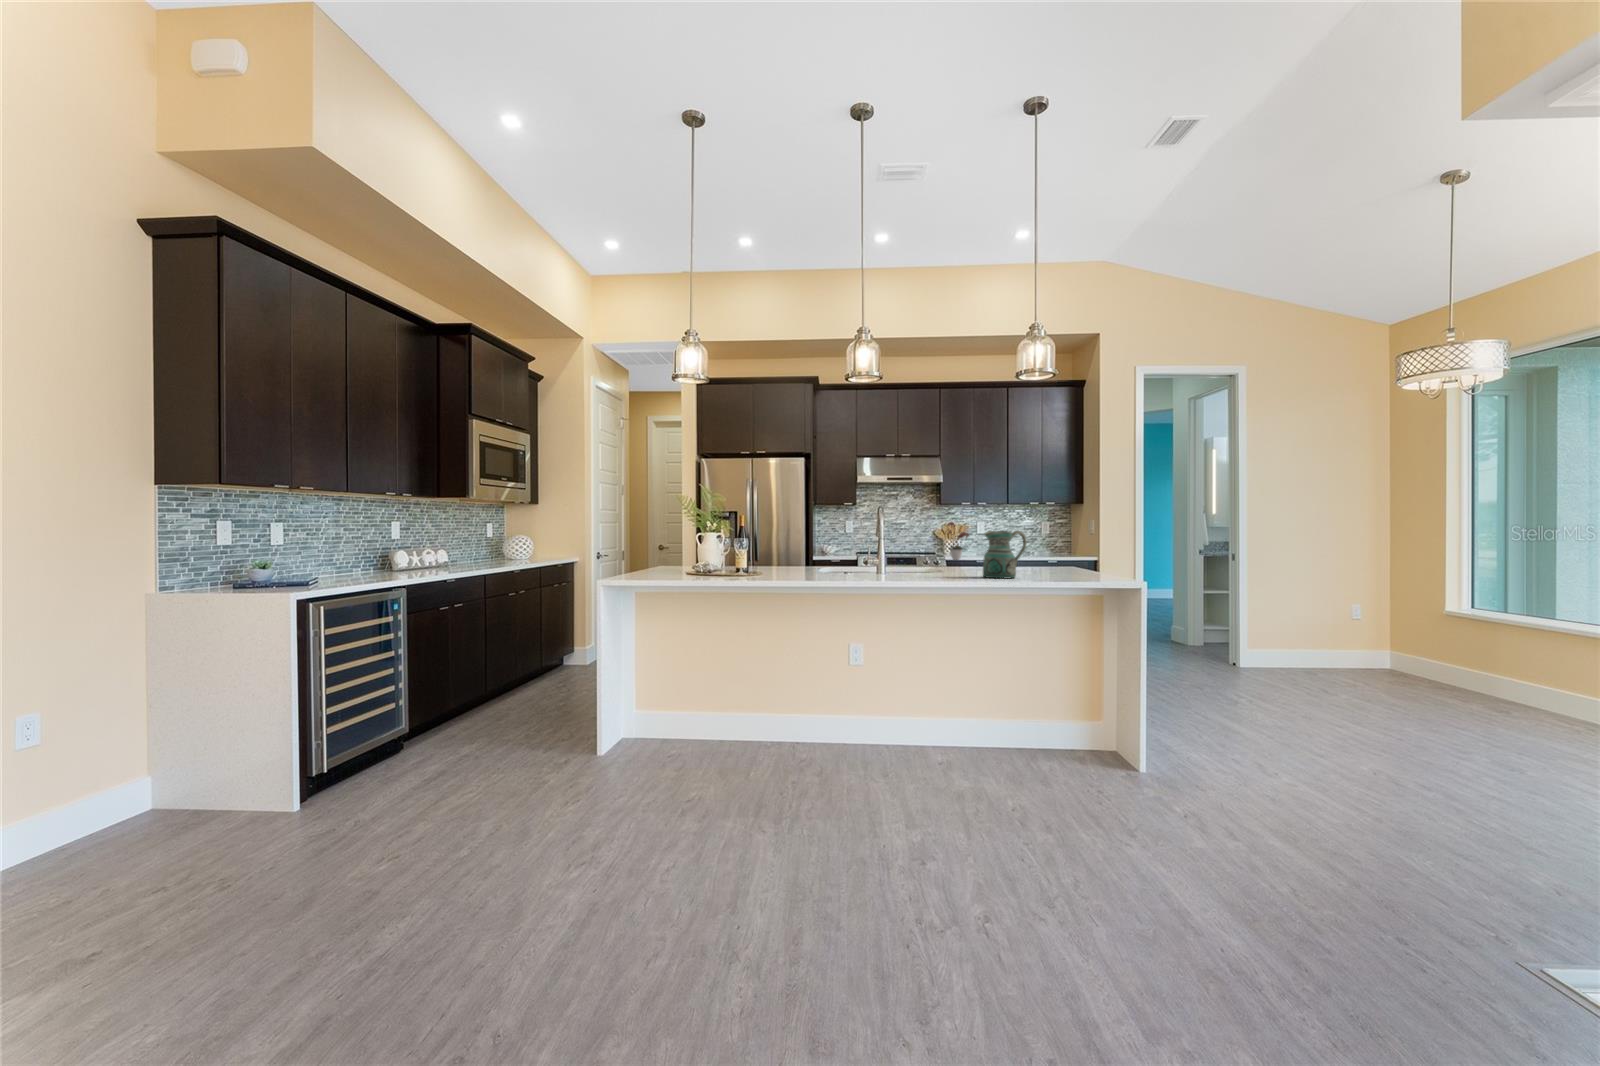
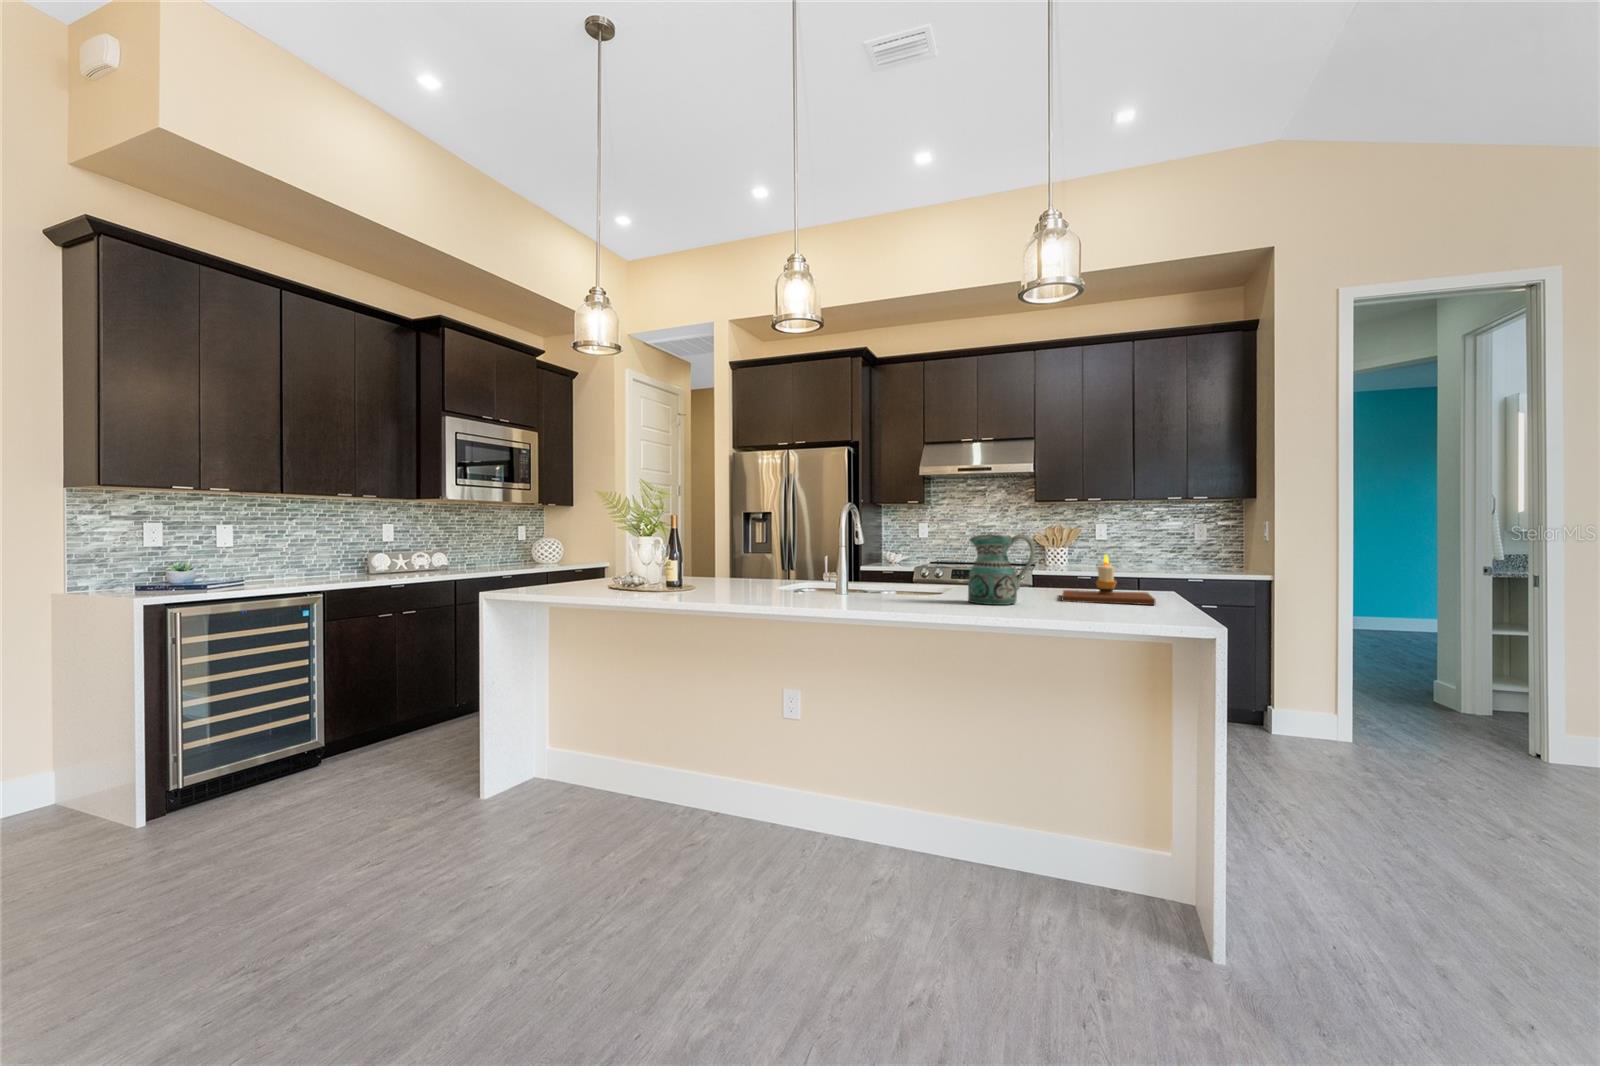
flower arrangement: present [948,522,969,560] -> none [1036,522,1075,575]
candle: none [1018,544,1090,576] -> present [1062,554,1155,605]

